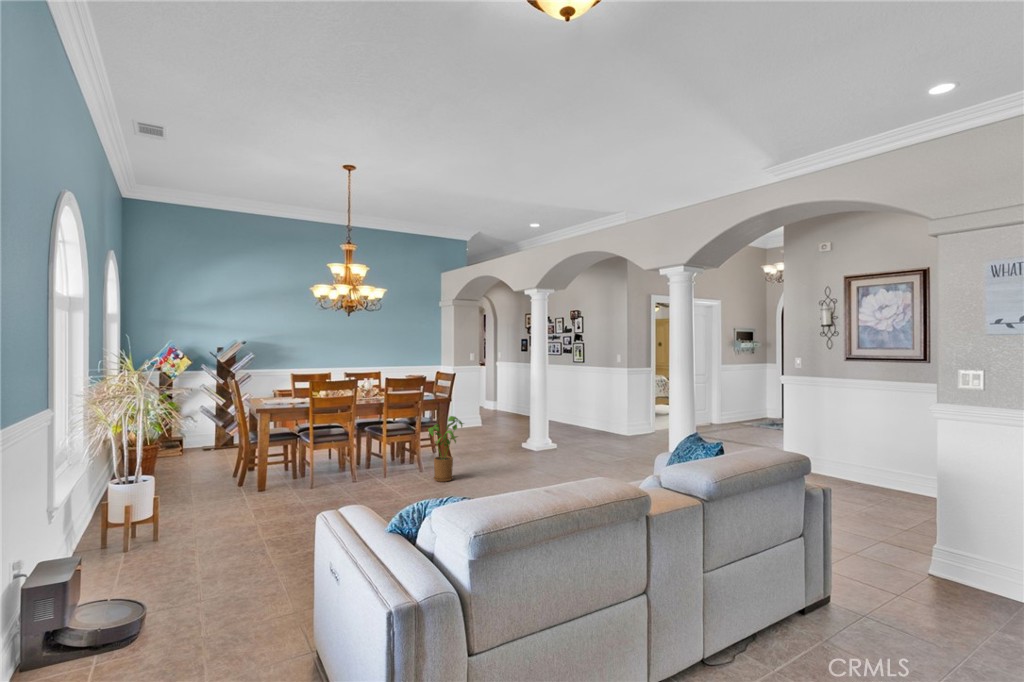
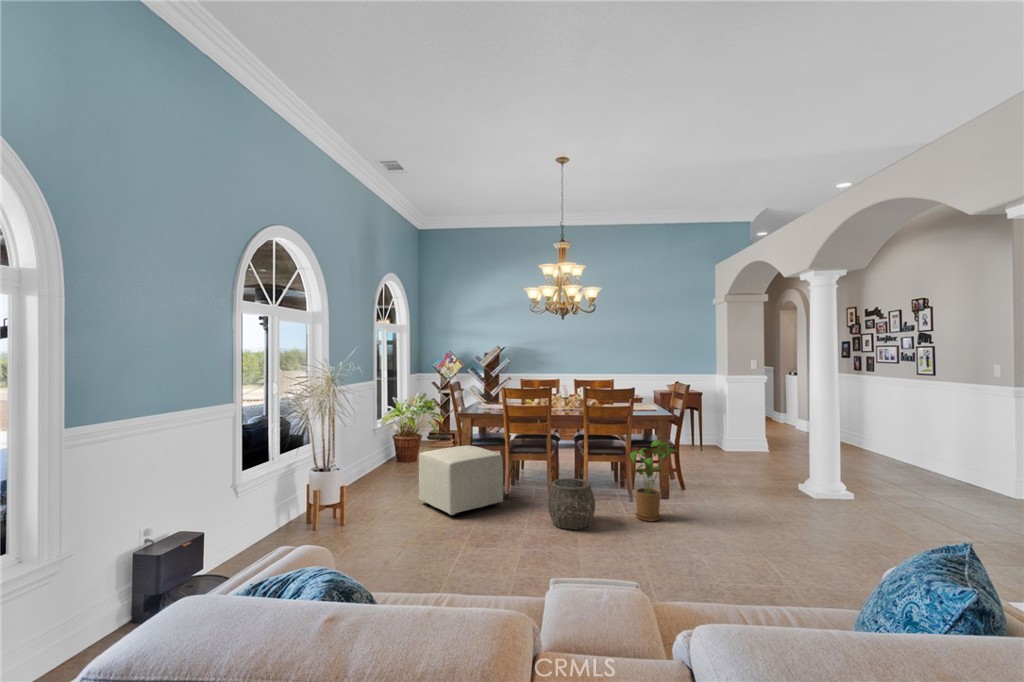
ottoman: none [218,441,313,510] -> present [419,446,503,516]
woven basket: none [369,456,411,498] -> present [548,478,595,530]

